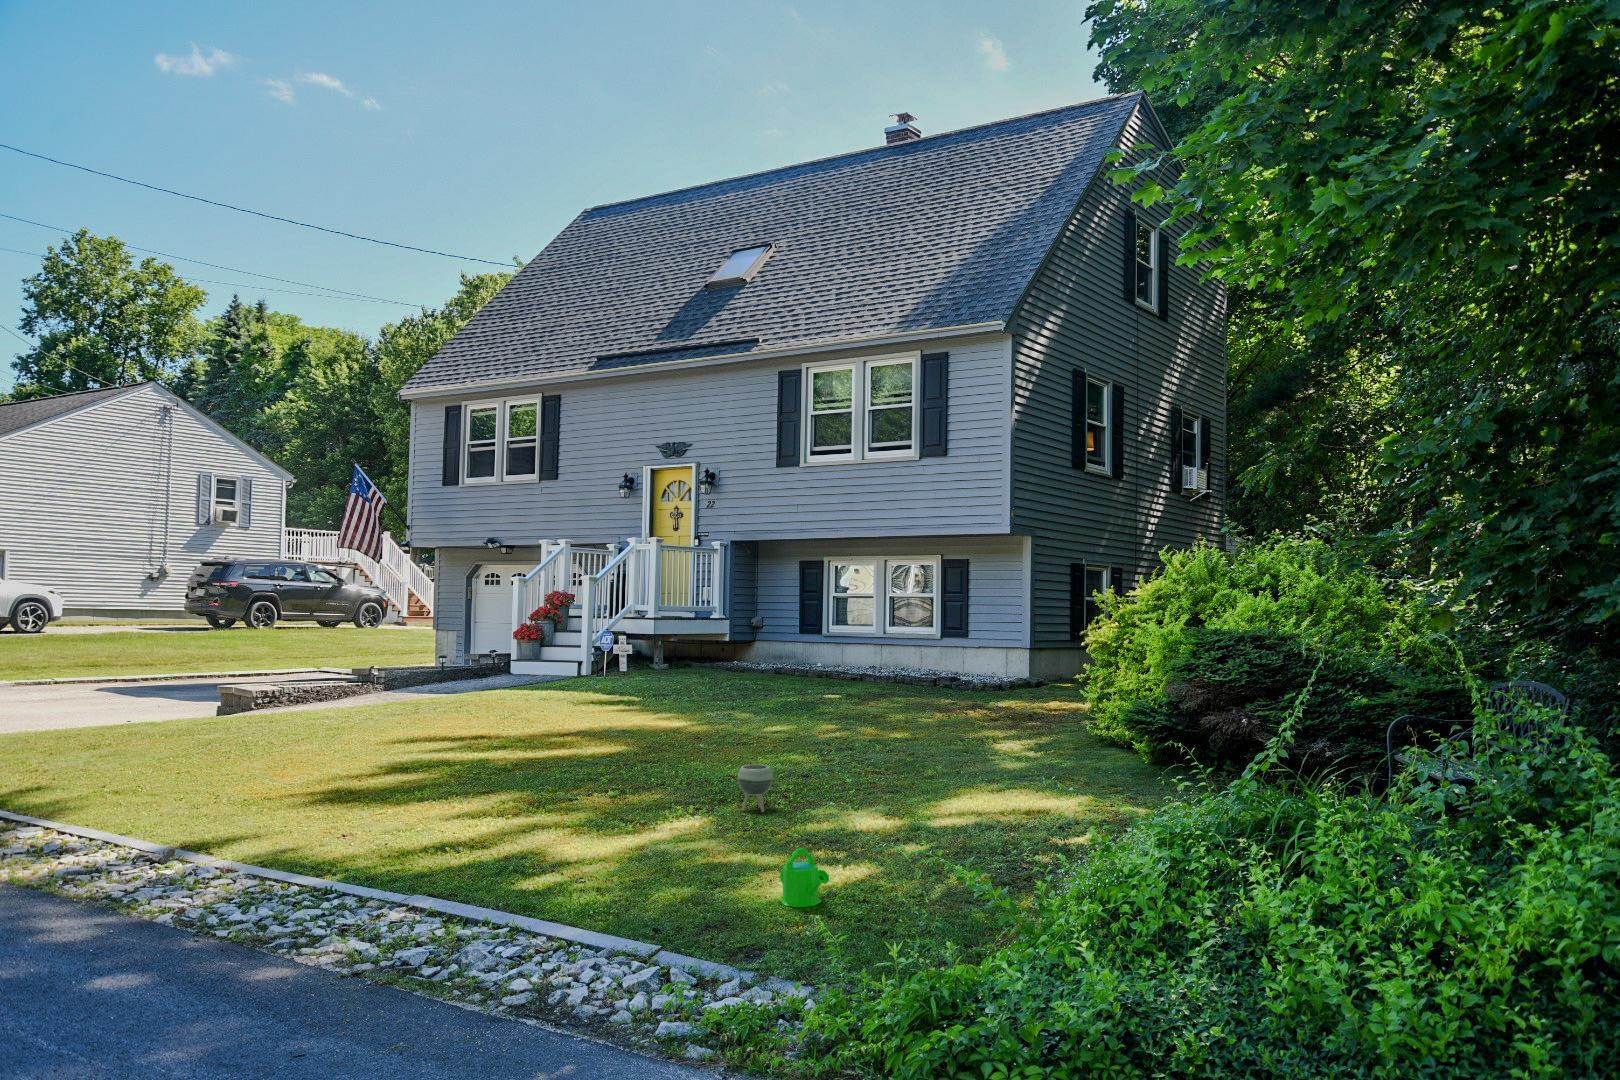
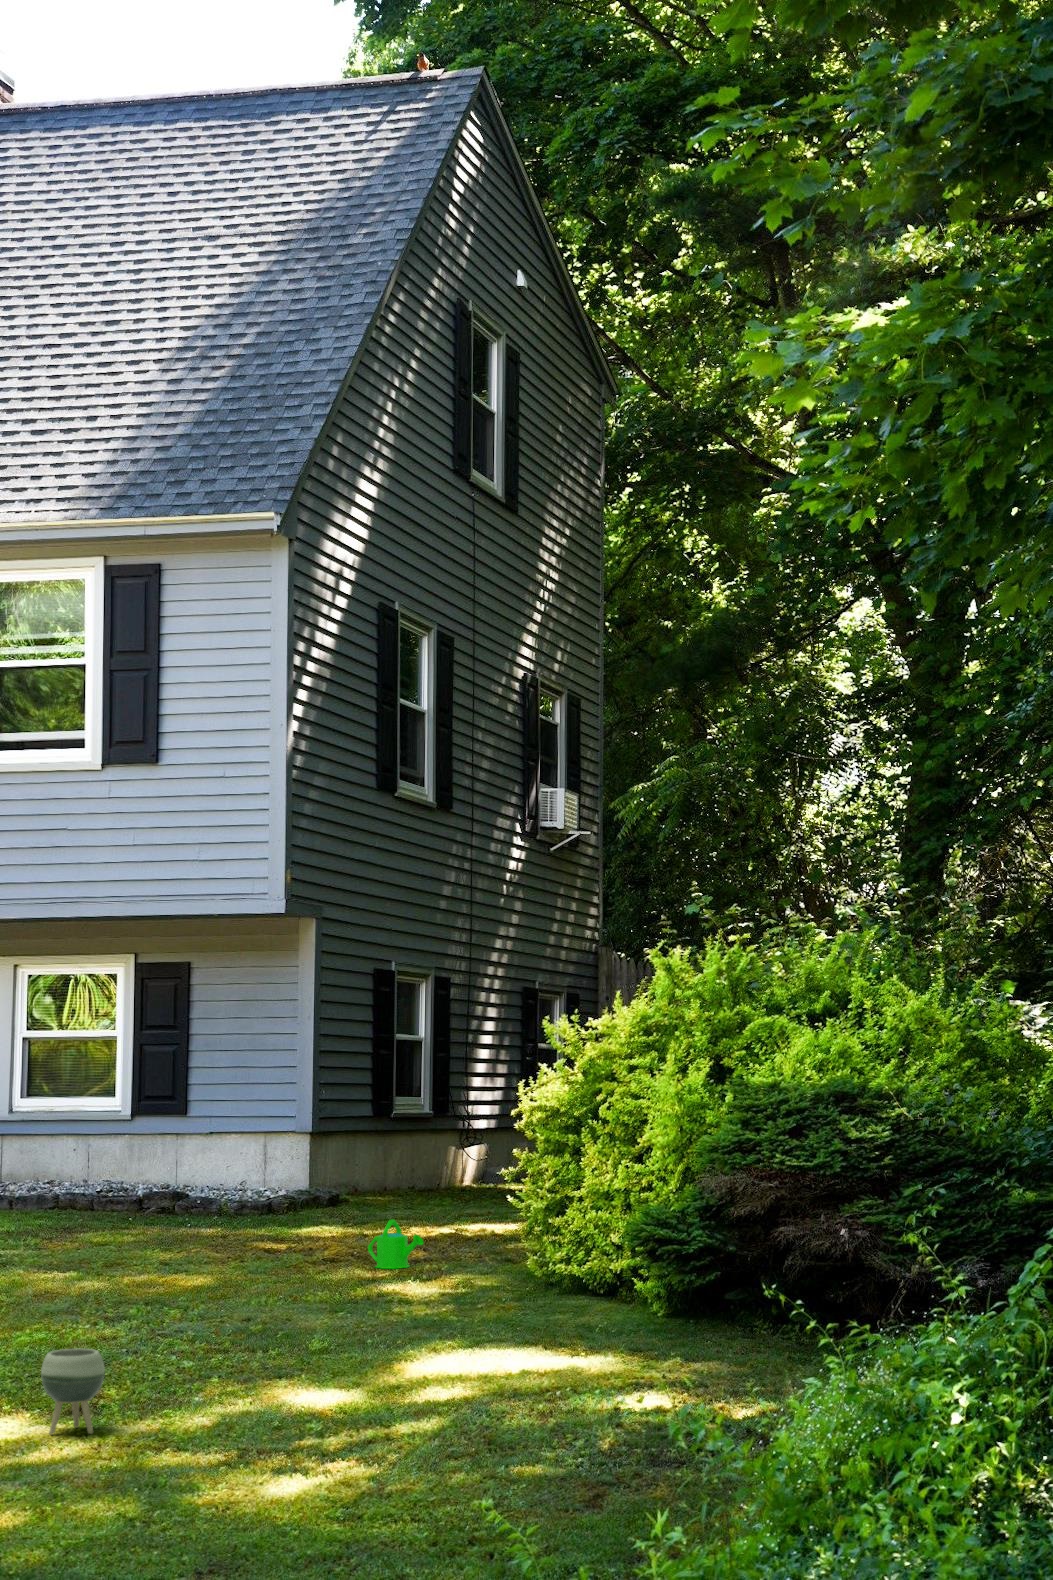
watering can: present [780,848,829,907] -> present [368,1220,424,1269]

